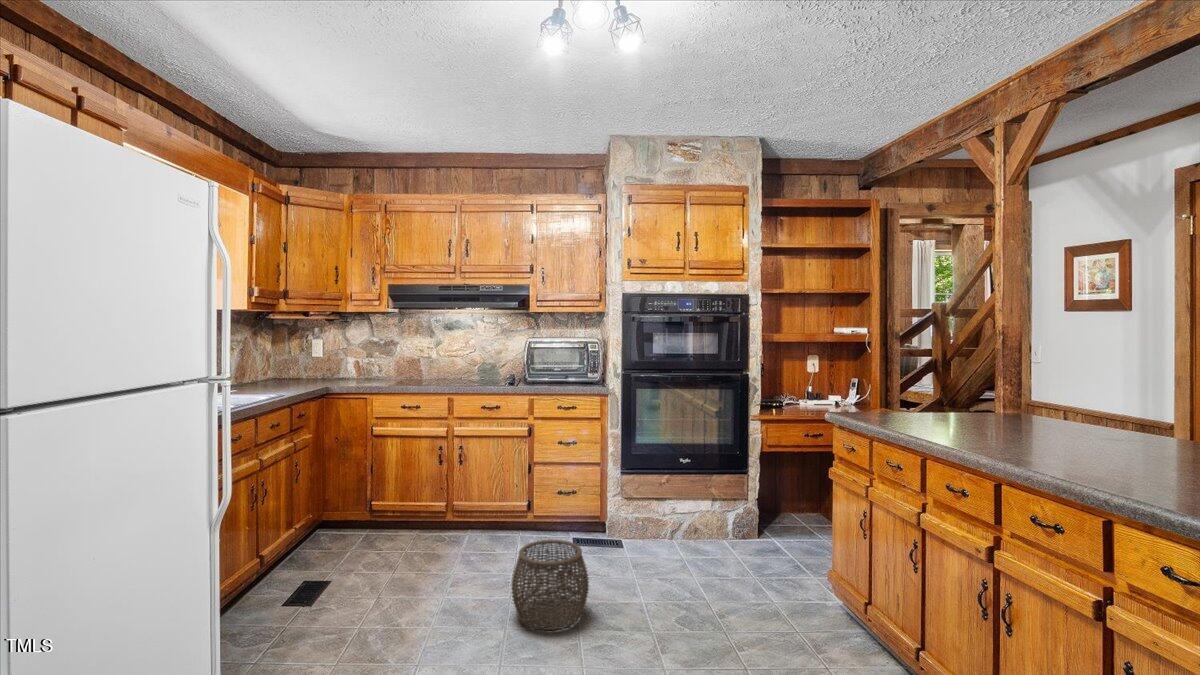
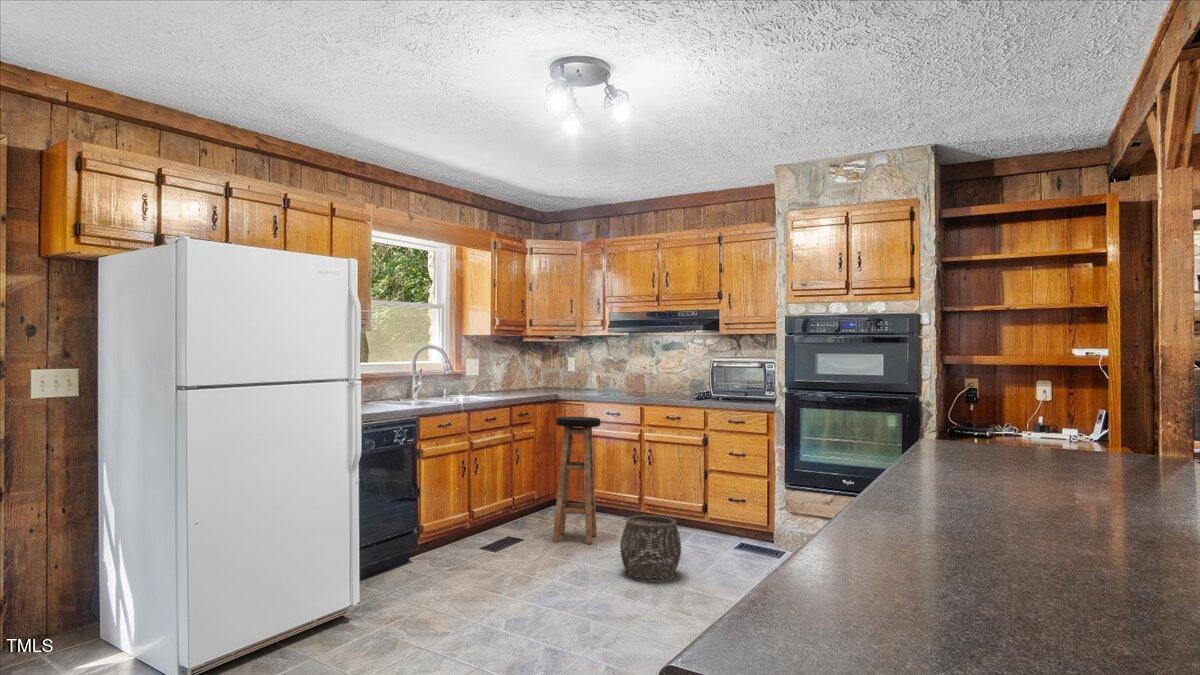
bar stool: none [369,421,431,596] -> present [553,417,600,544]

